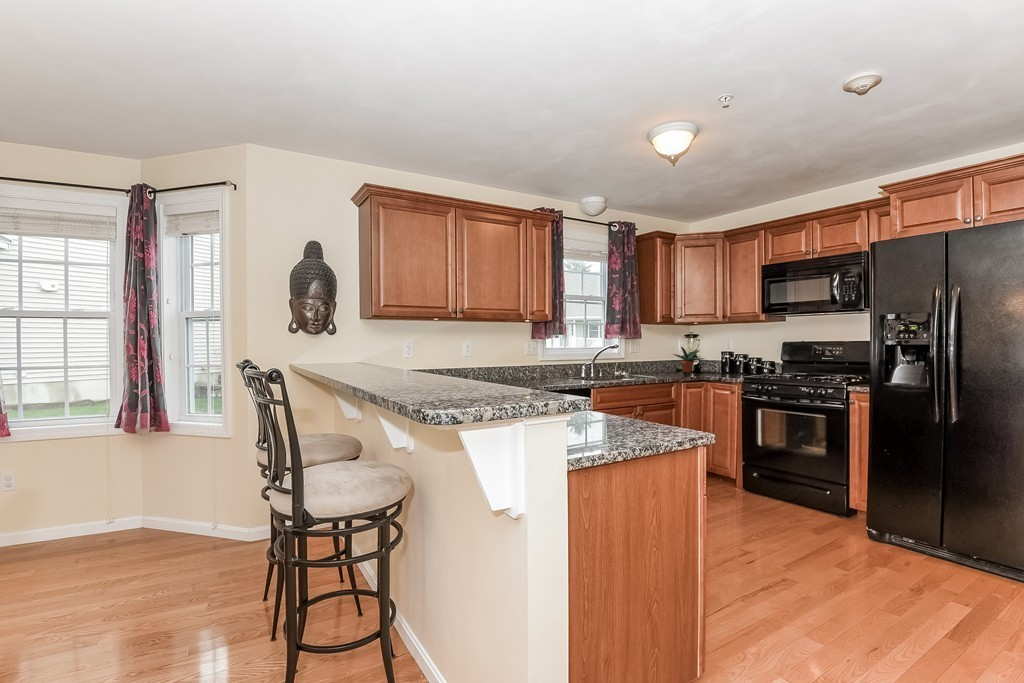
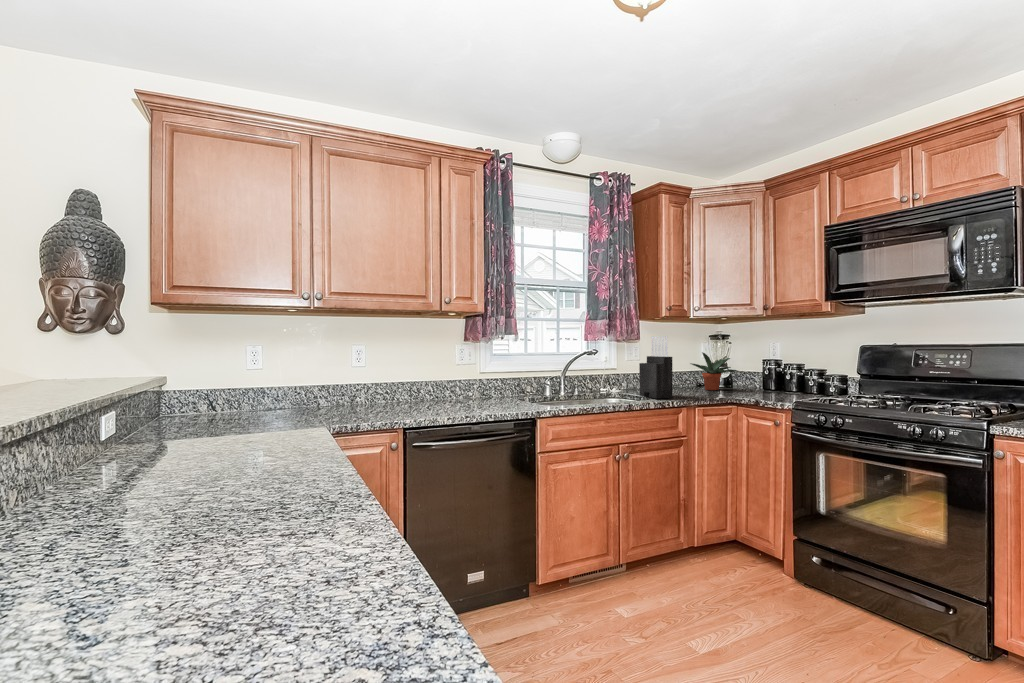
knife block: none [642,336,665,377] -> present [639,336,673,399]

